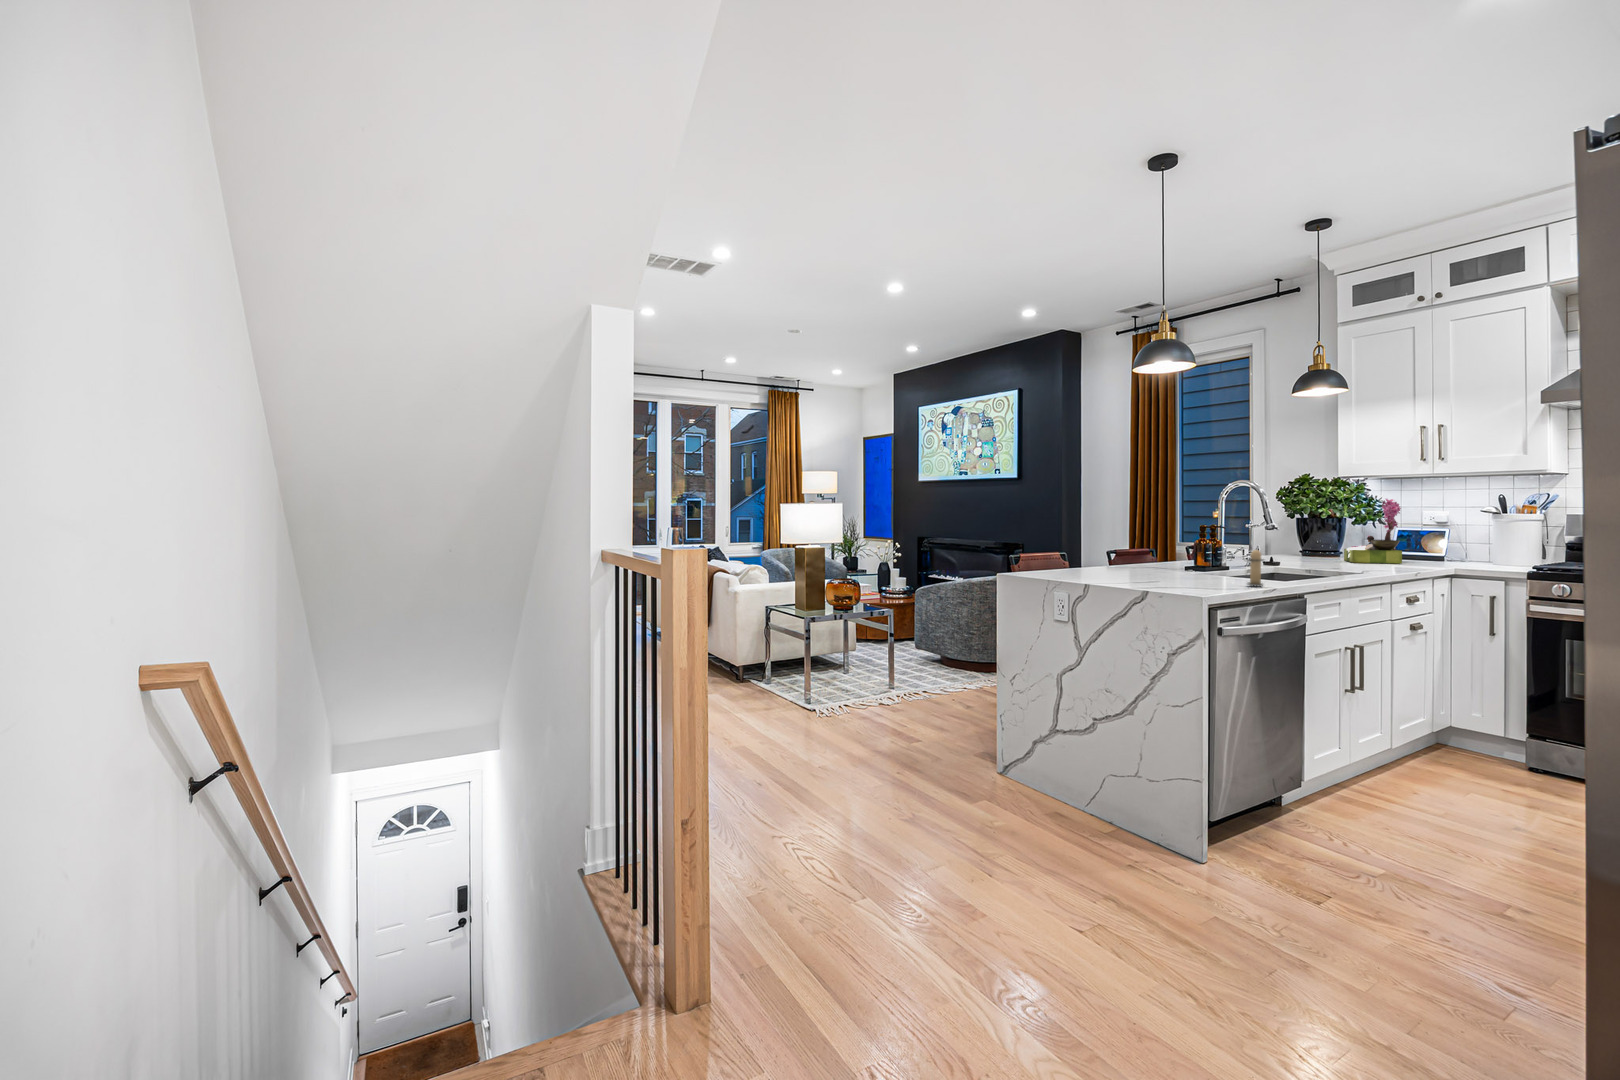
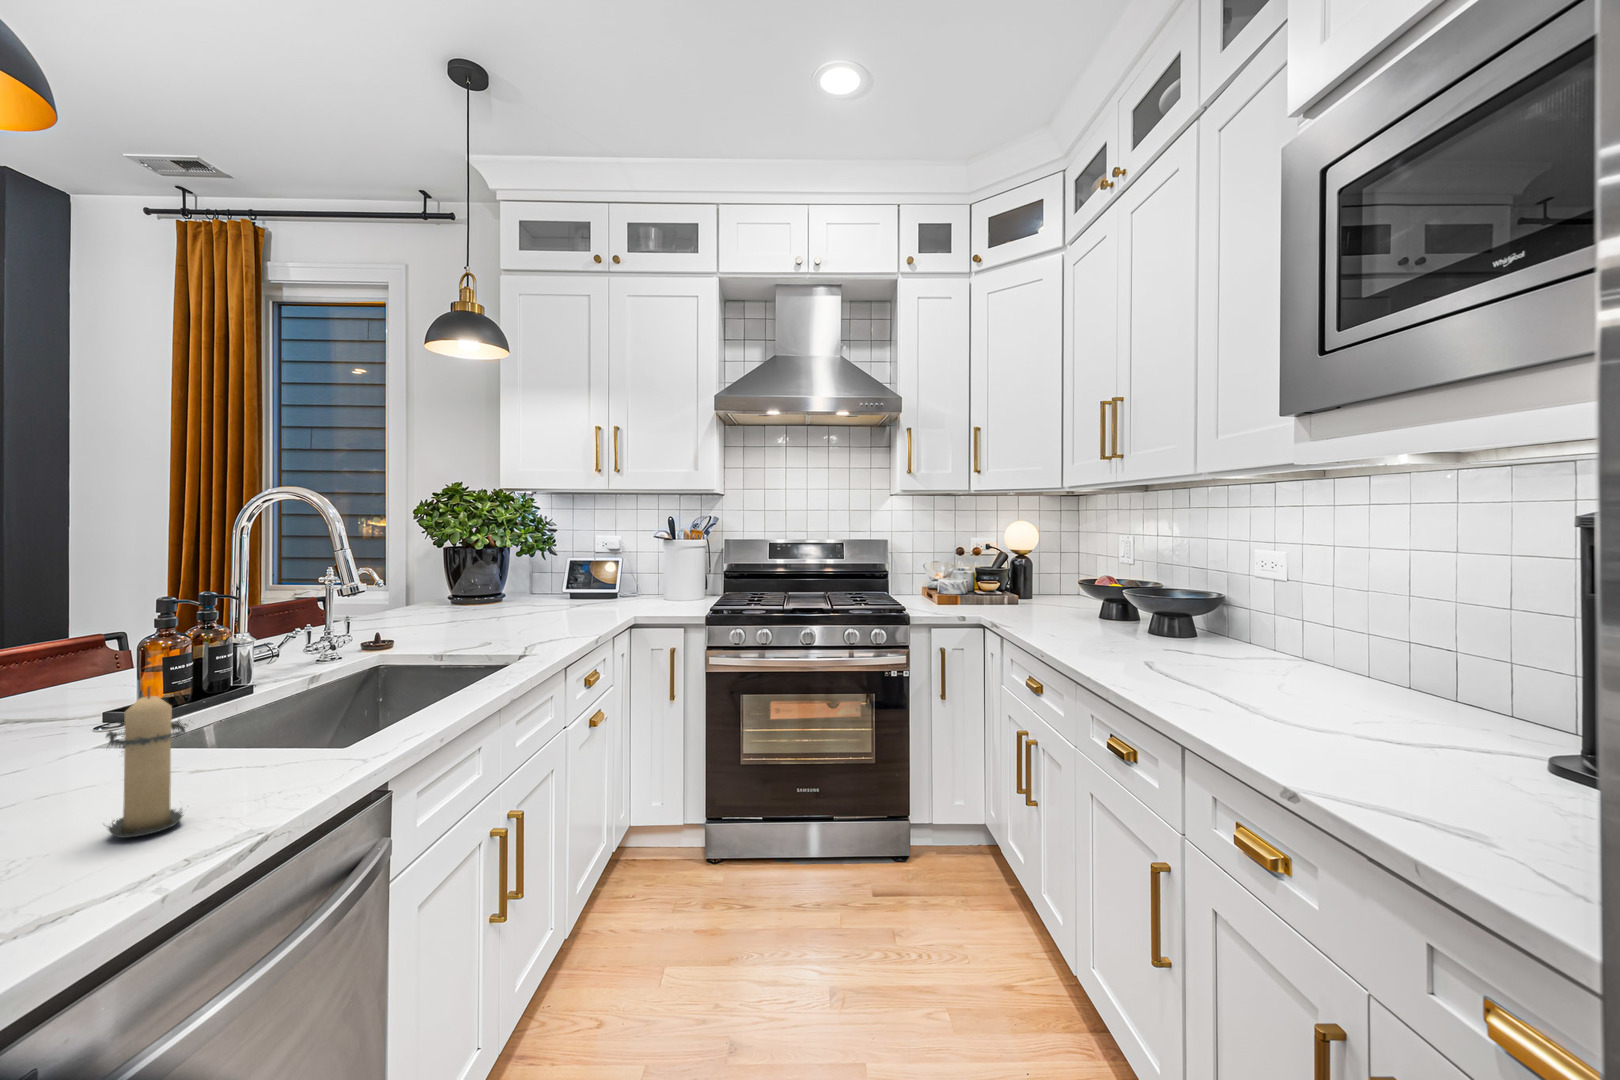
flower arrangement: present [1344,499,1402,564] -> none [505,520,580,618]

